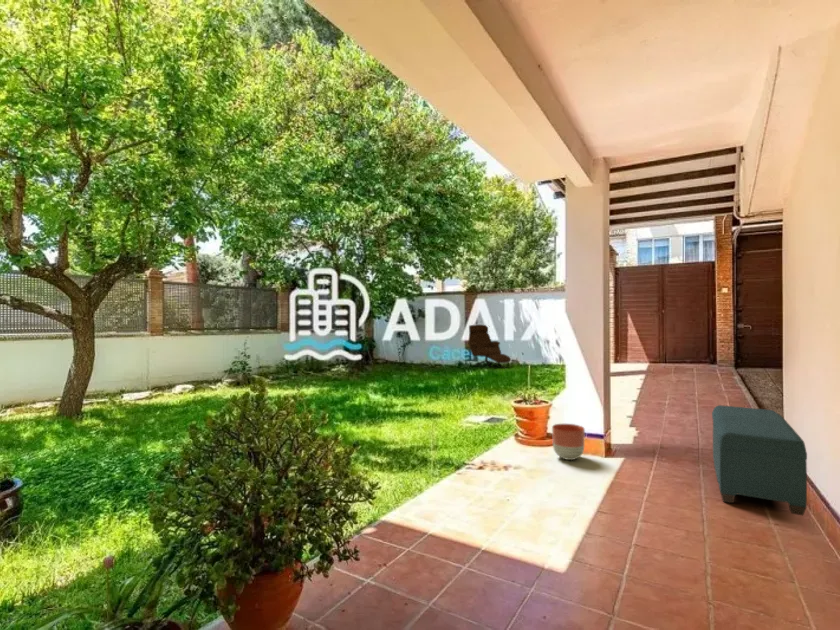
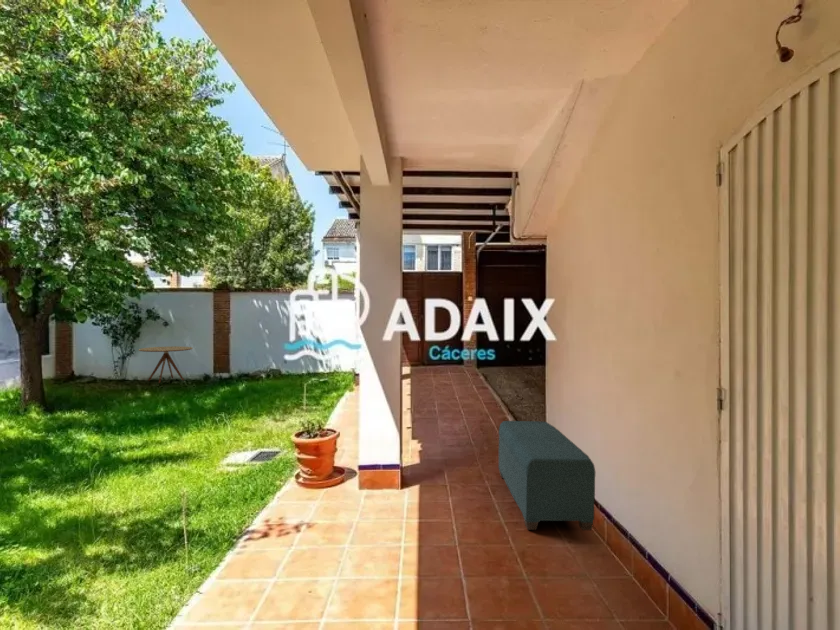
lounge chair: present [468,324,511,367] -> none [217,327,270,380]
round table: none [412,340,450,368] -> present [139,346,192,383]
planter: present [552,424,585,460] -> none [347,459,384,504]

